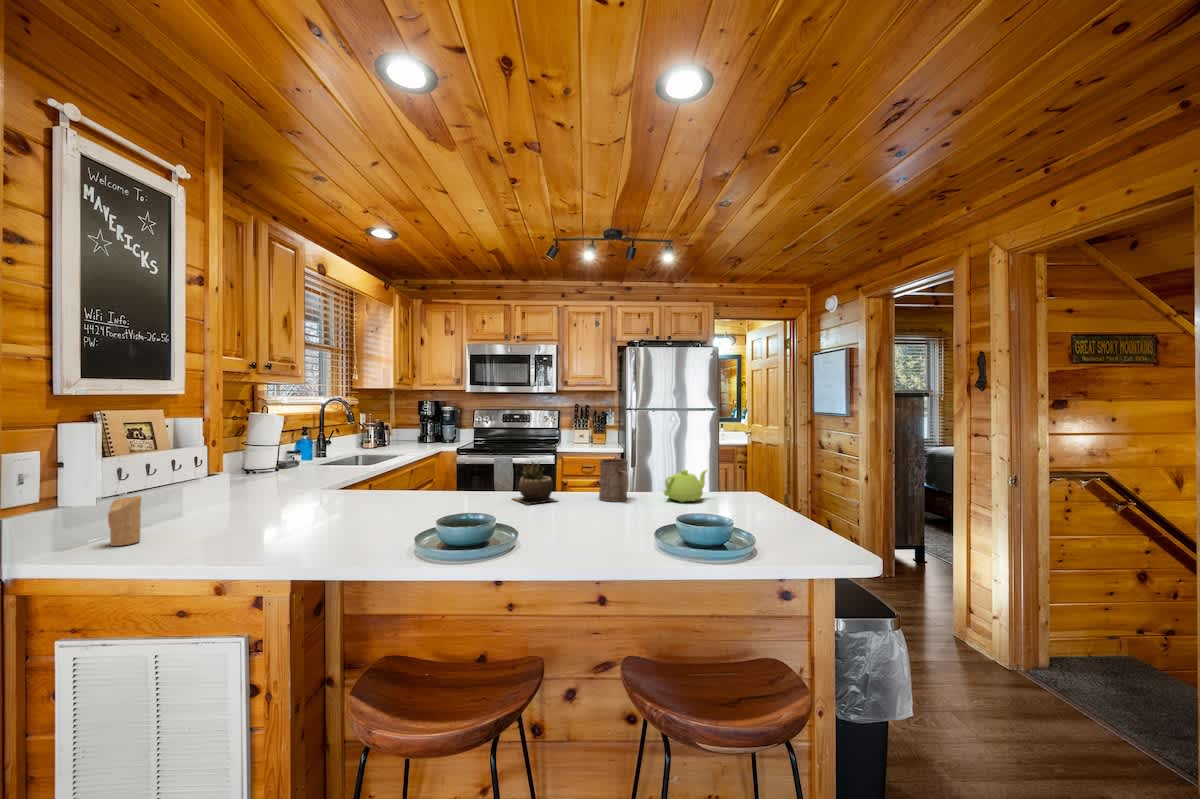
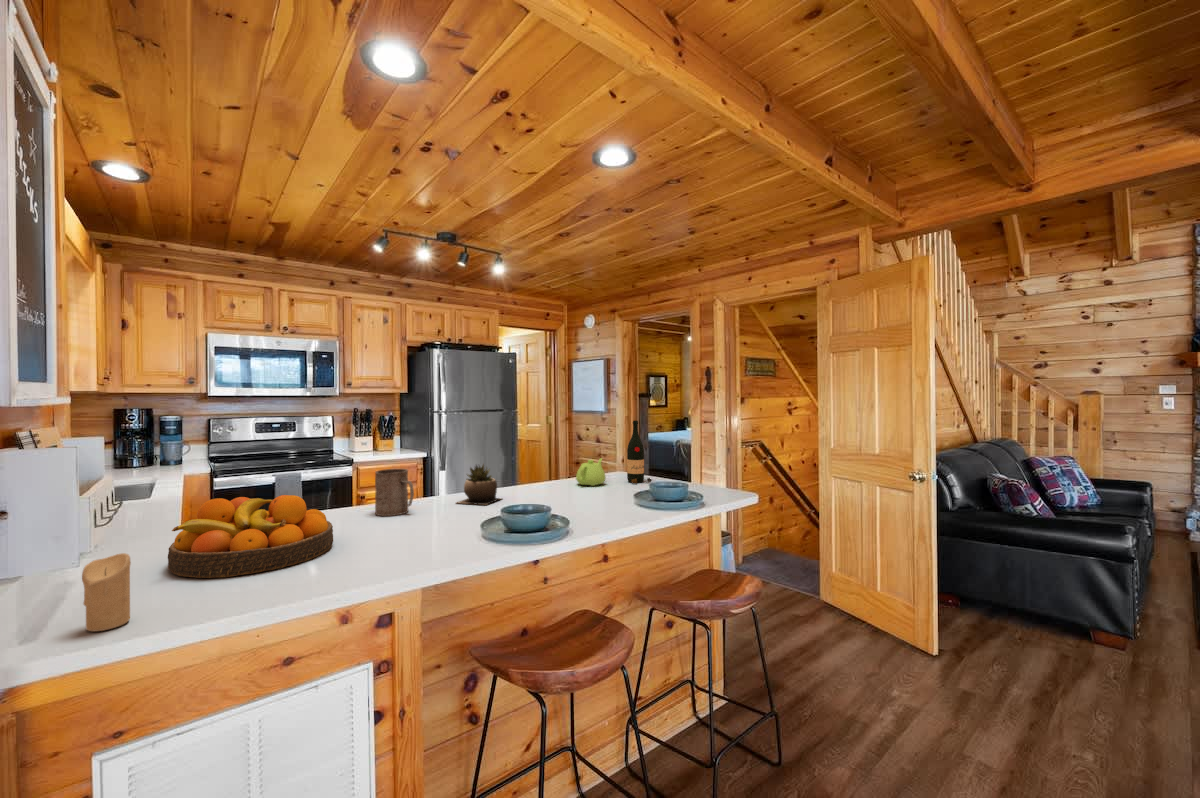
wine bottle: none [732,425,763,508] -> present [627,421,652,484]
mug: present [599,459,629,502] -> present [375,469,414,516]
fruit bowl: none [225,467,354,528] -> present [168,495,333,578]

